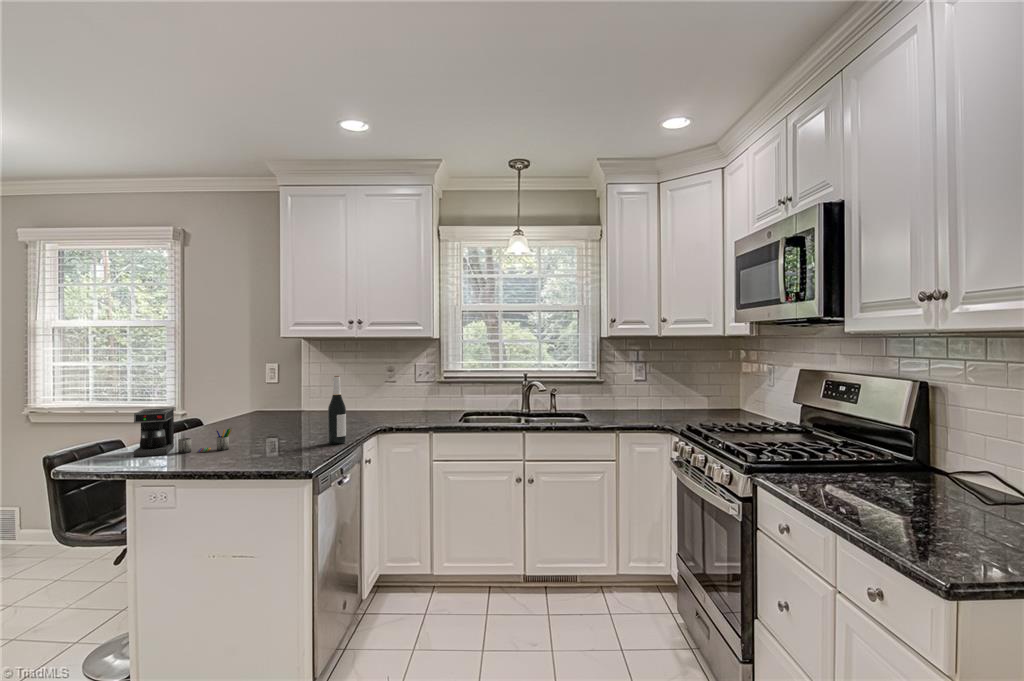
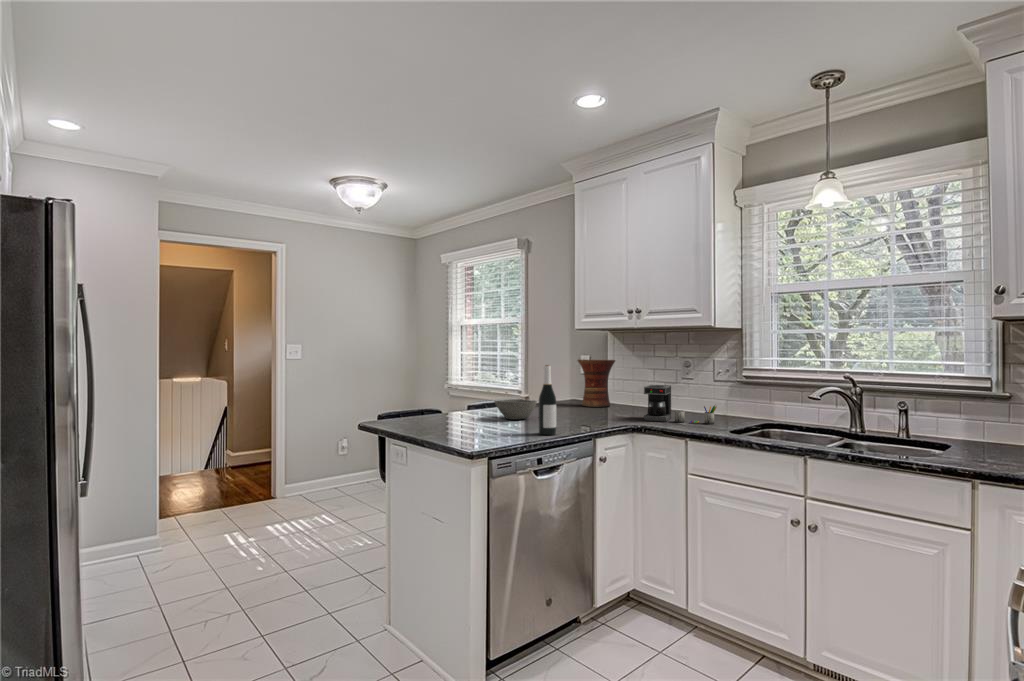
vase: none [280,367,321,416] -> present [578,359,615,407]
coffee maker: present [134,408,232,457] -> present [644,385,717,424]
bowl: none [233,414,284,436] -> present [495,399,537,420]

